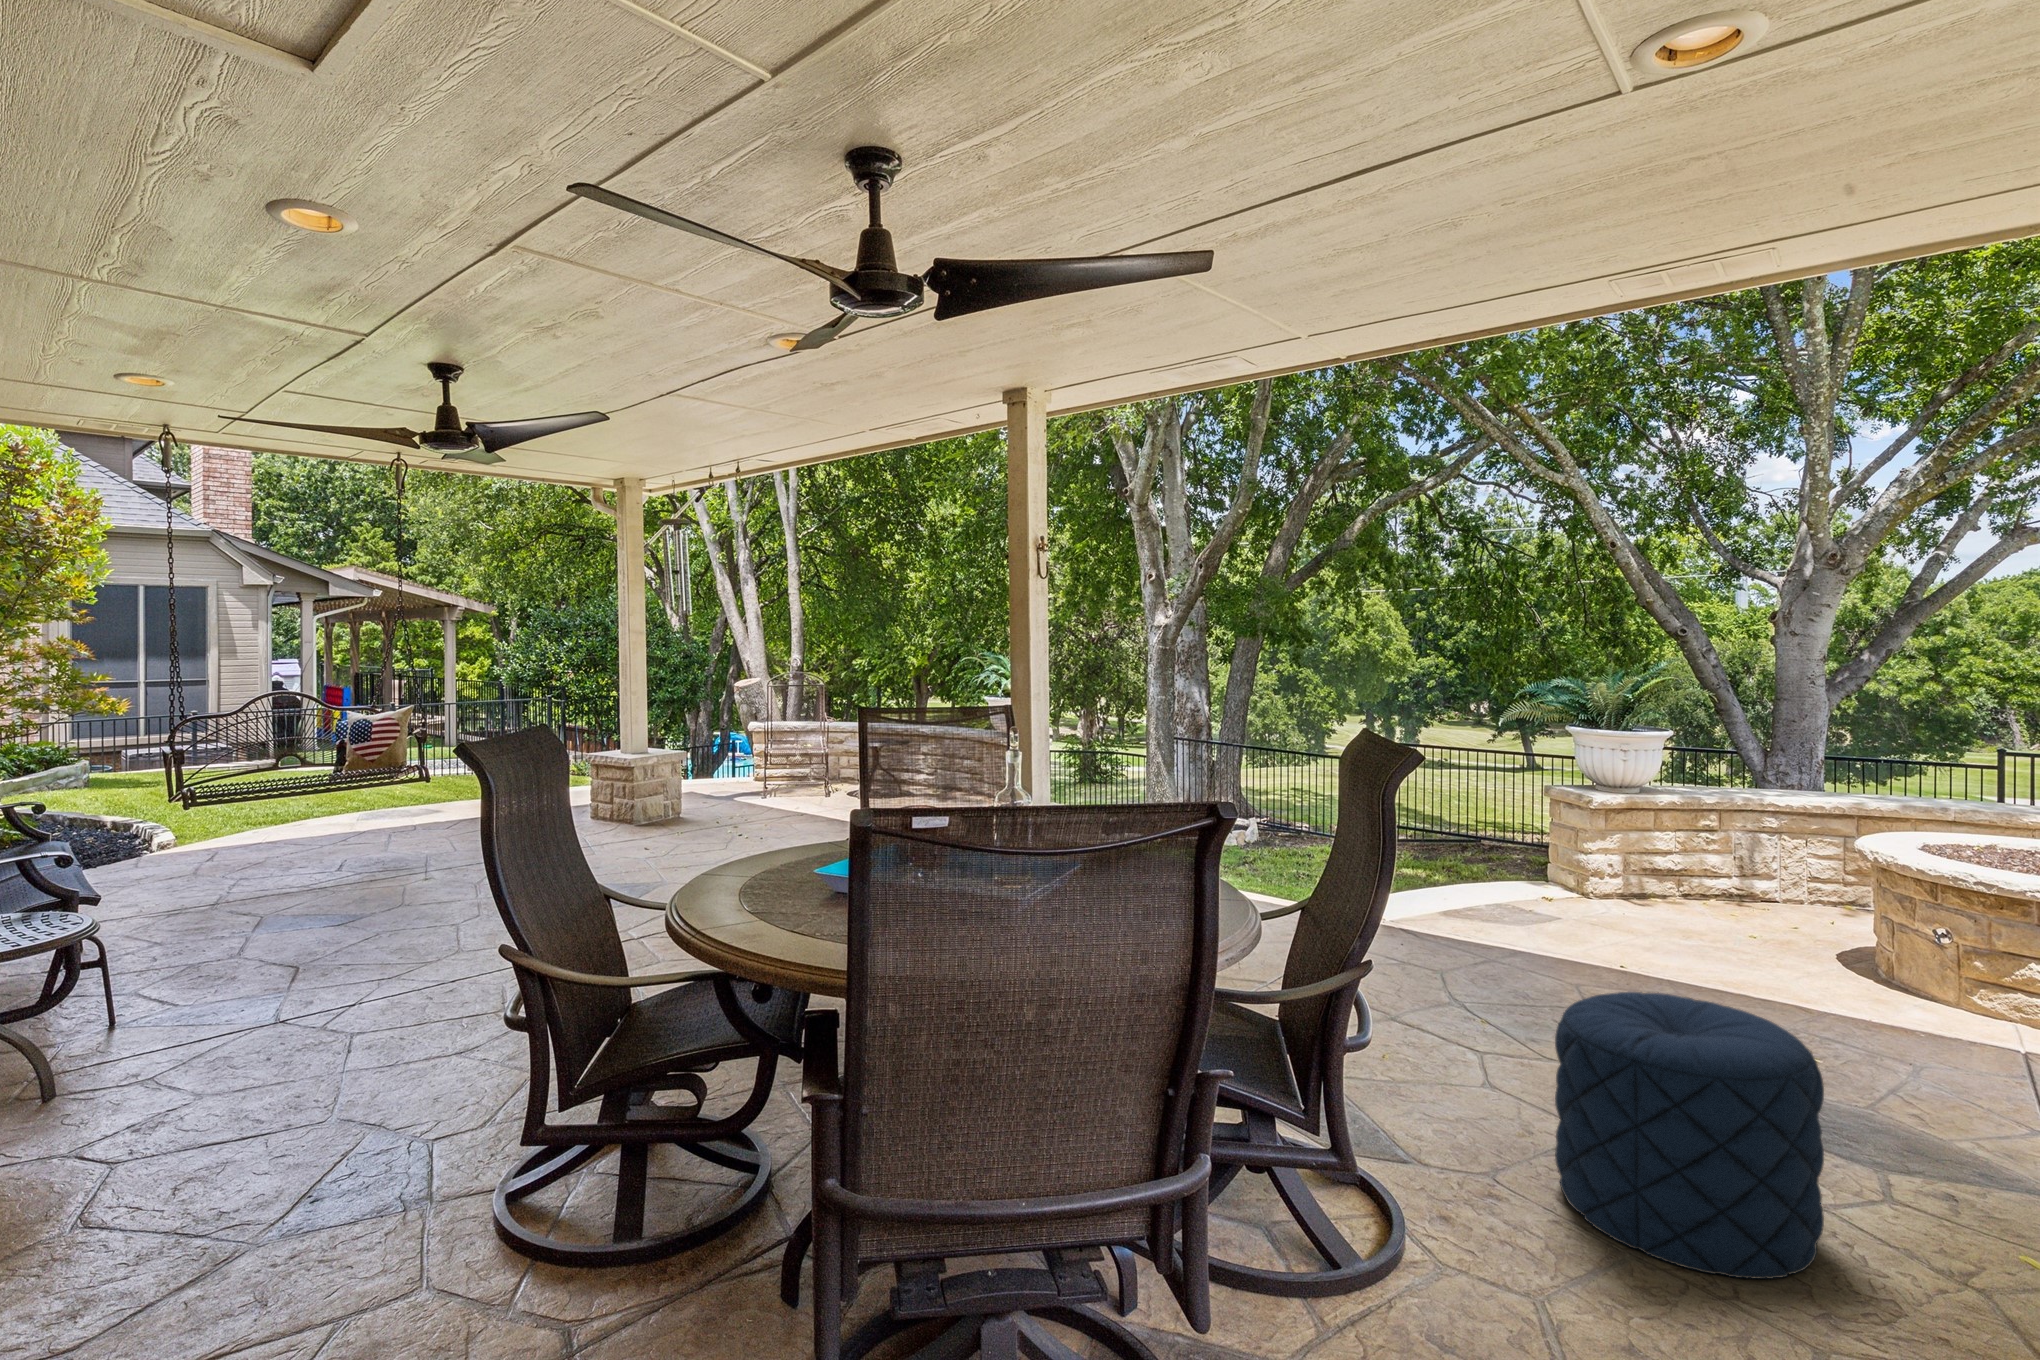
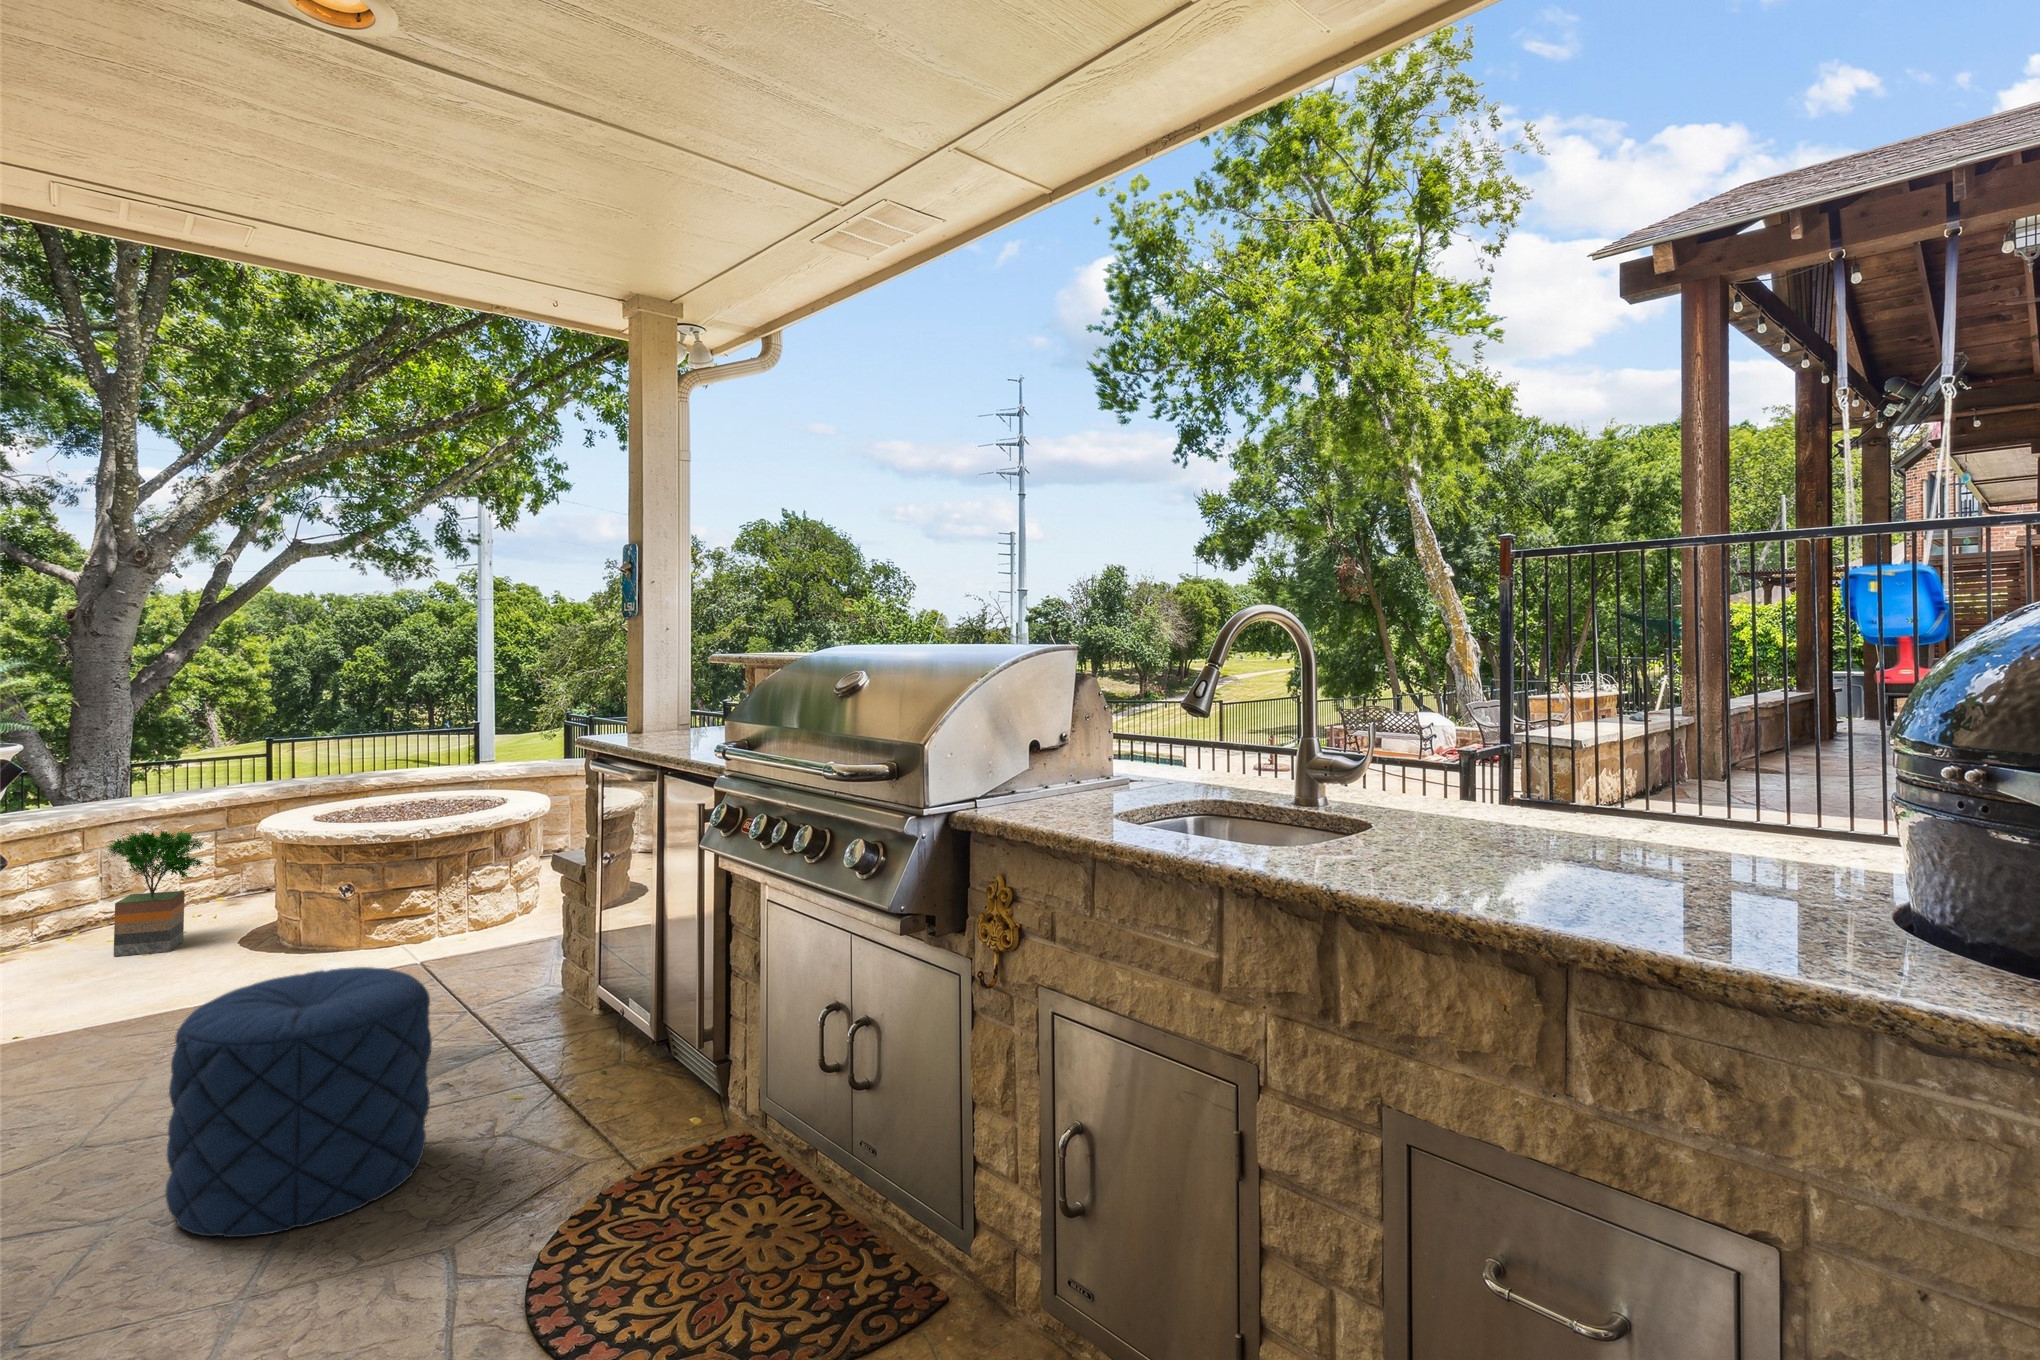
potted tree: none [1711,824,1804,946] -> present [108,830,203,957]

